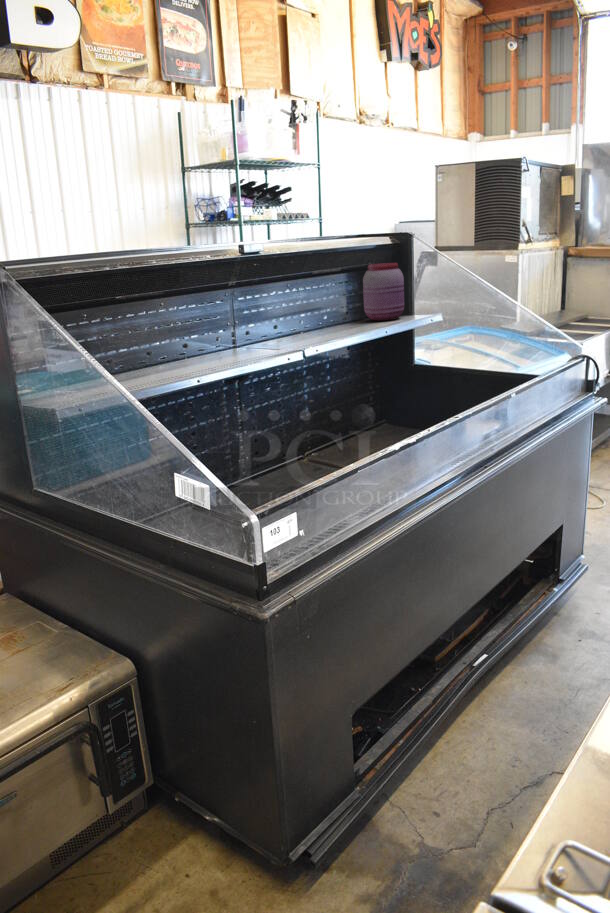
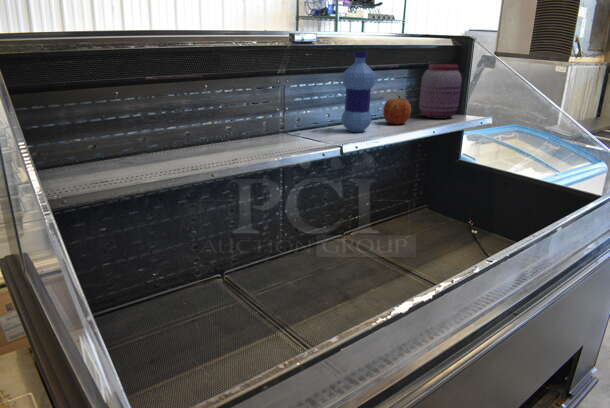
water bottle: none [287,257,322,339] -> present [342,51,376,132]
apple: none [330,299,358,329] -> present [383,96,411,124]

